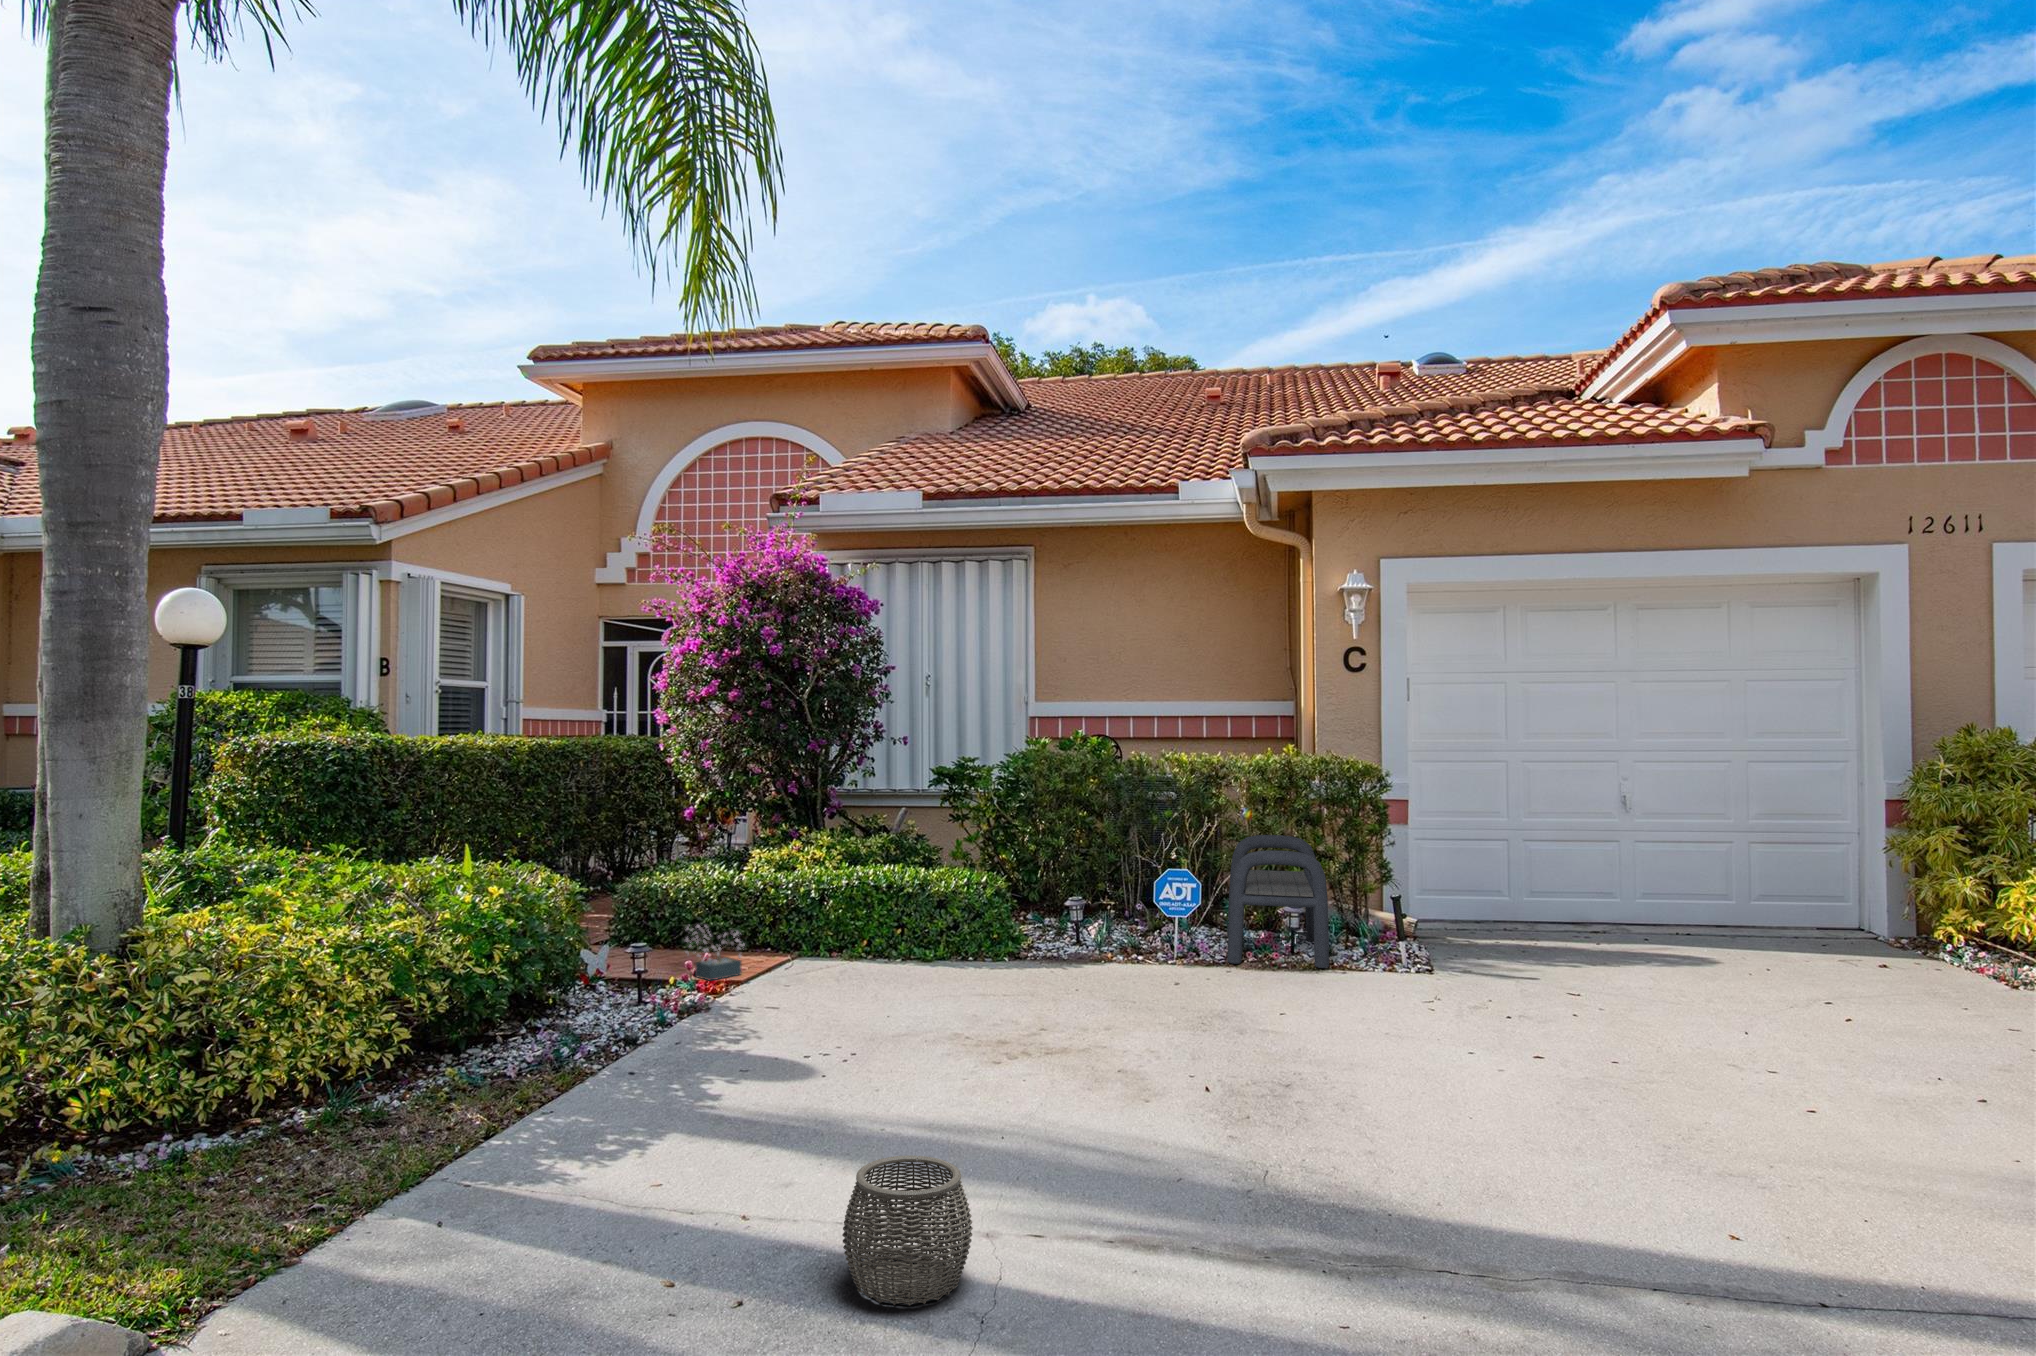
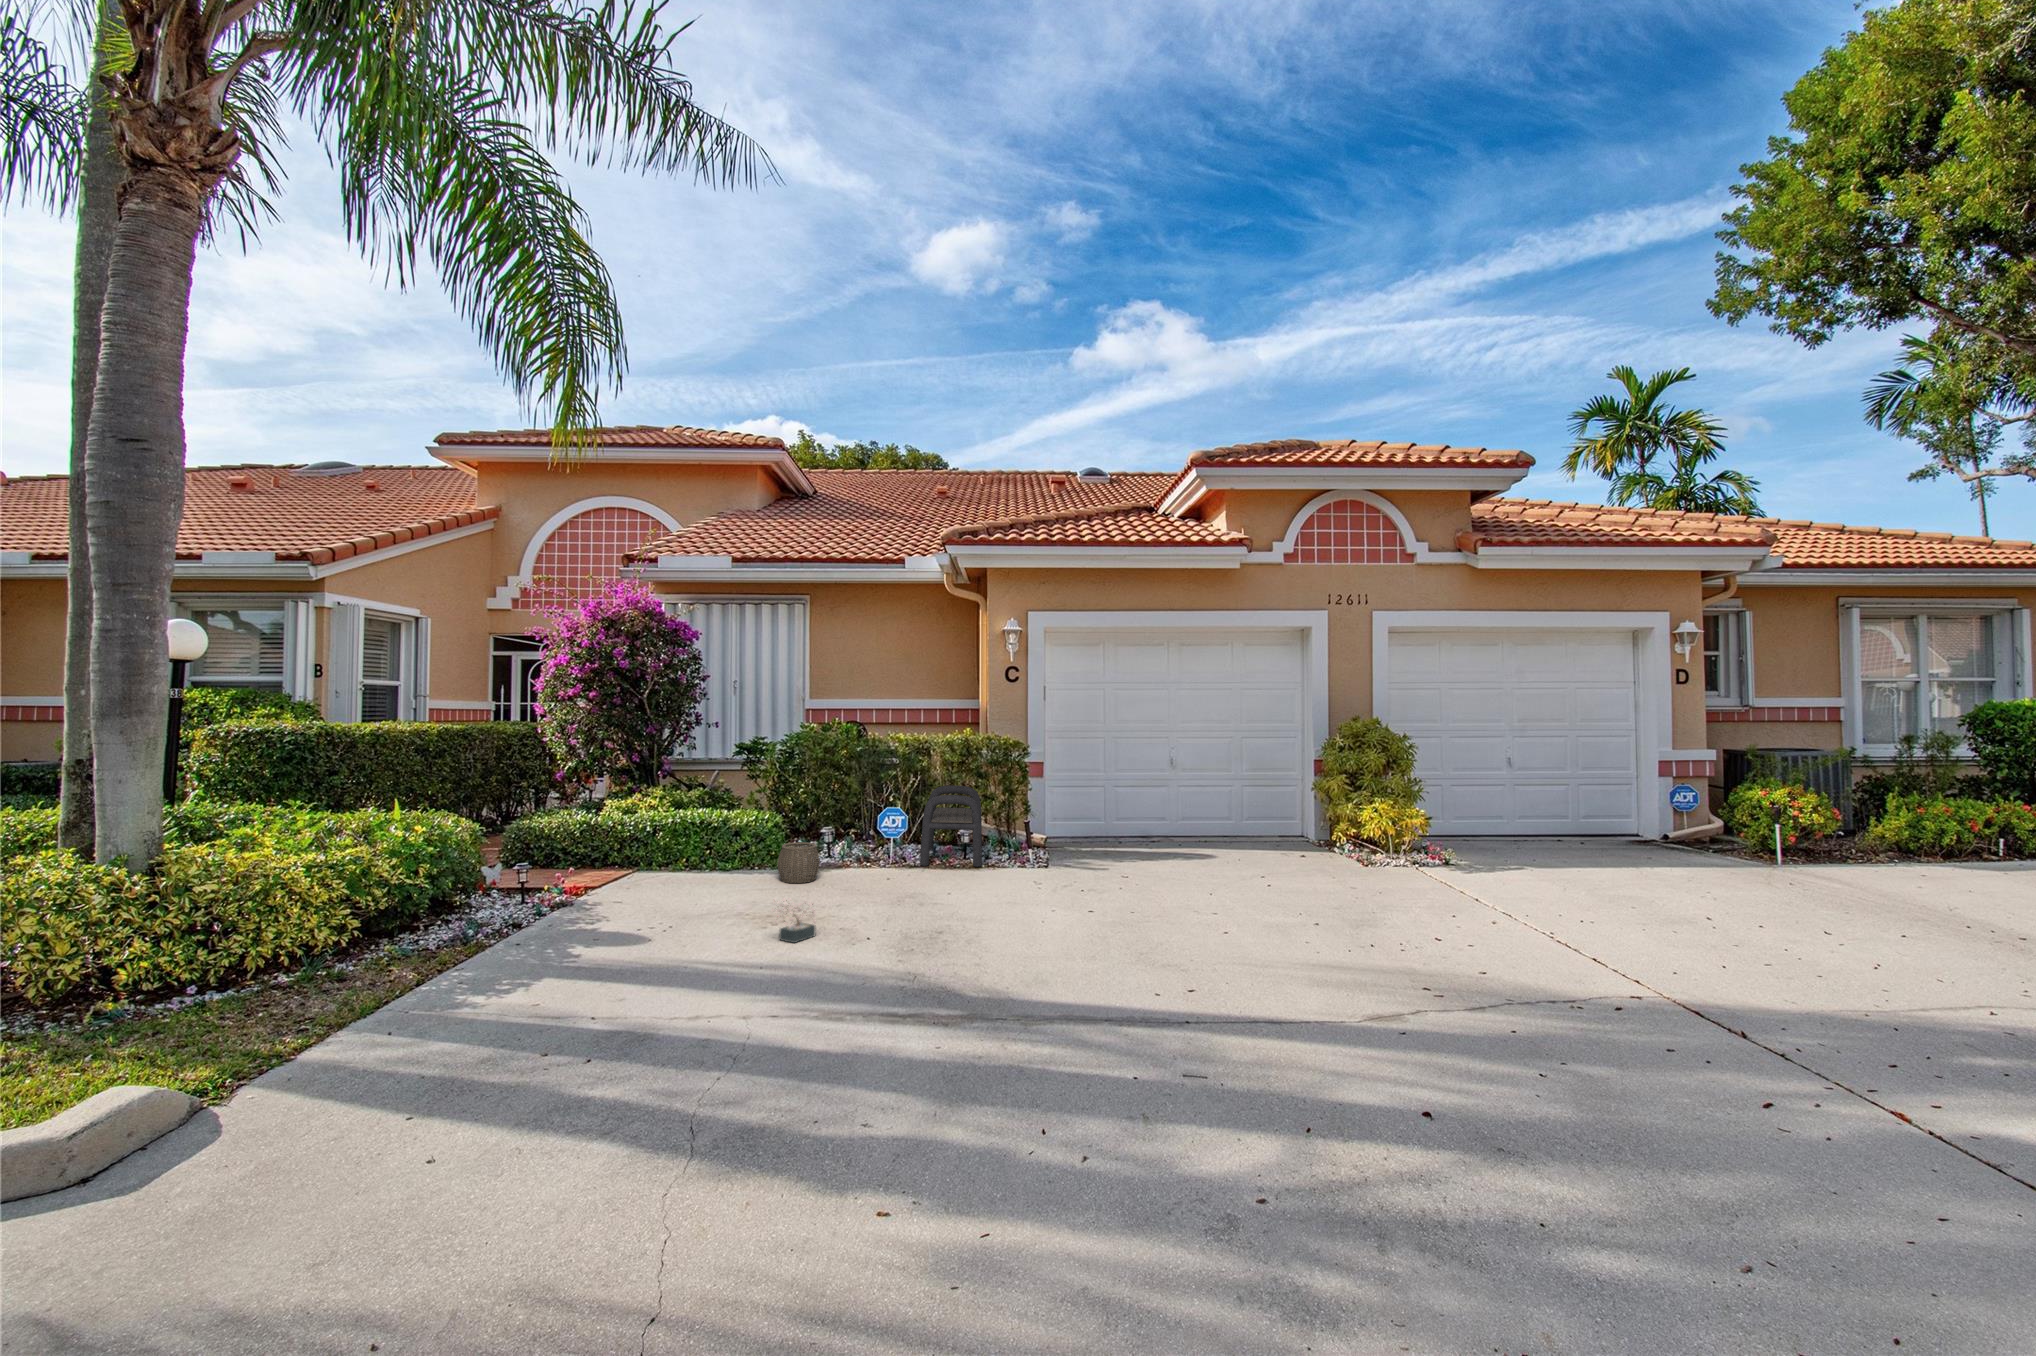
decorative plant: present [685,925,744,980] -> present [772,899,816,943]
woven basket: present [842,1155,973,1306] -> present [778,842,820,883]

